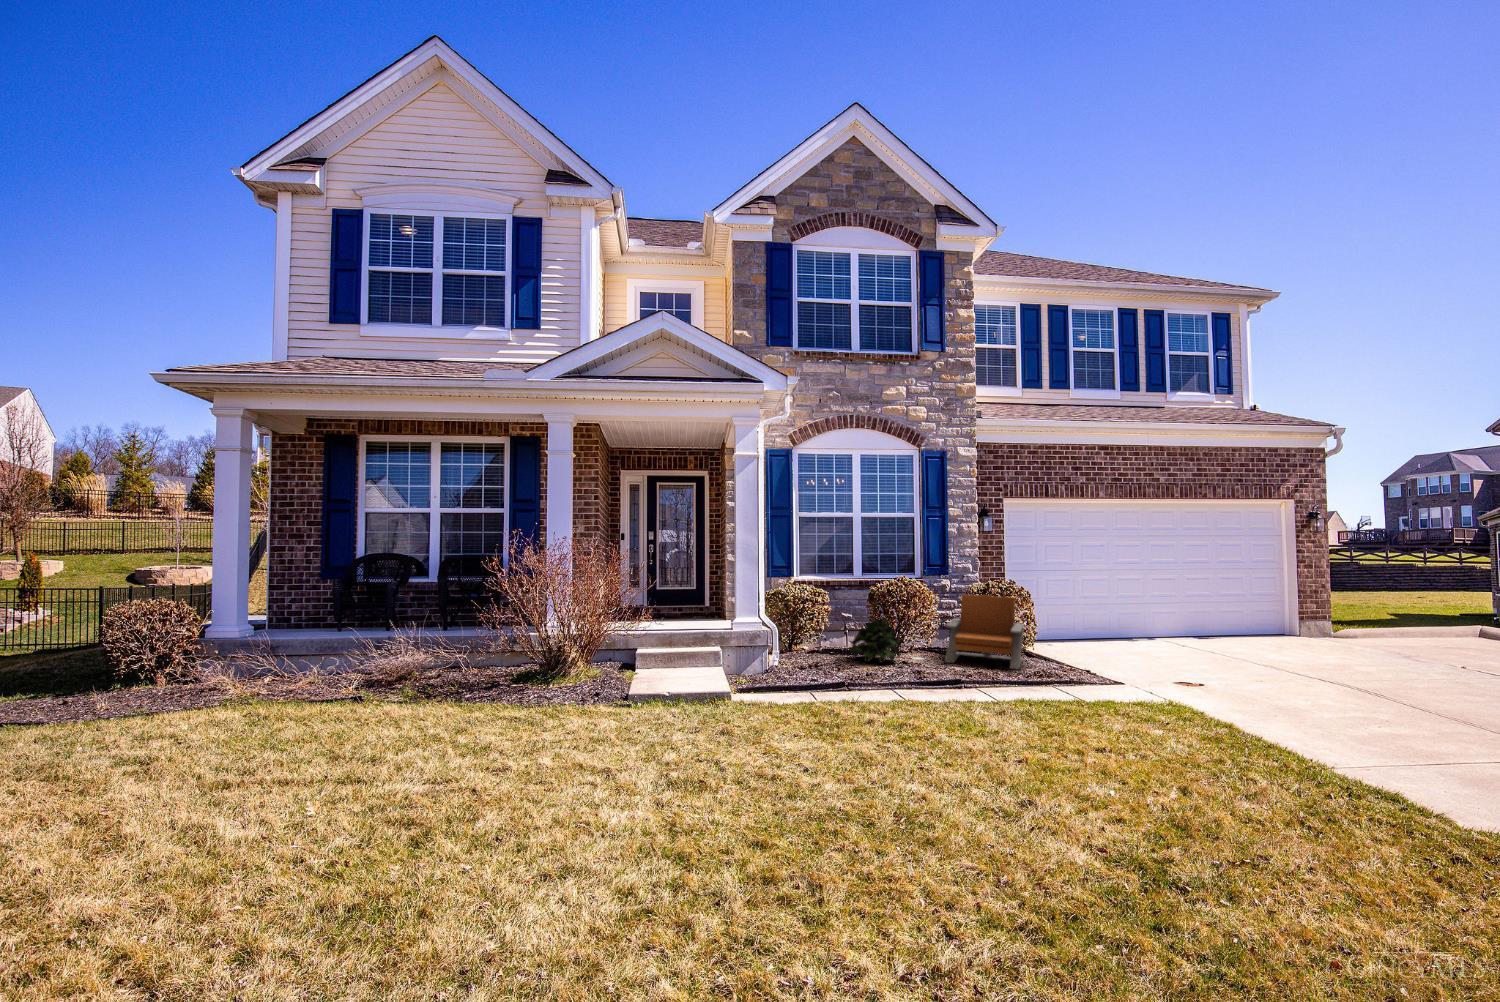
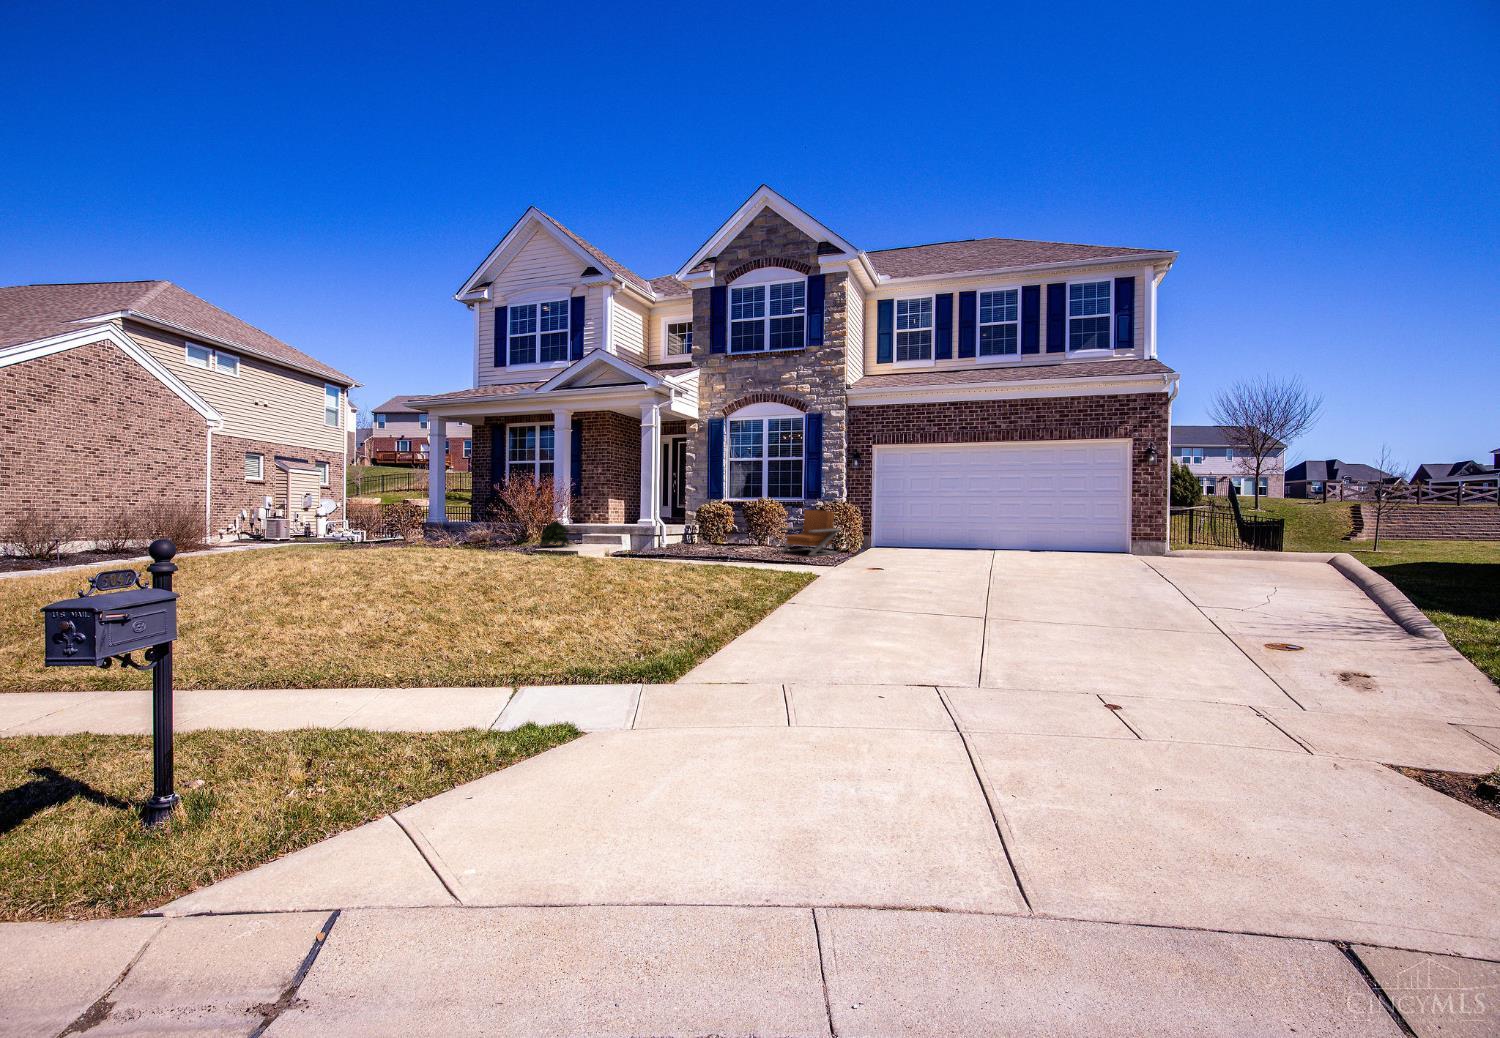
potted plant: present [849,619,900,663] -> present [540,521,569,546]

